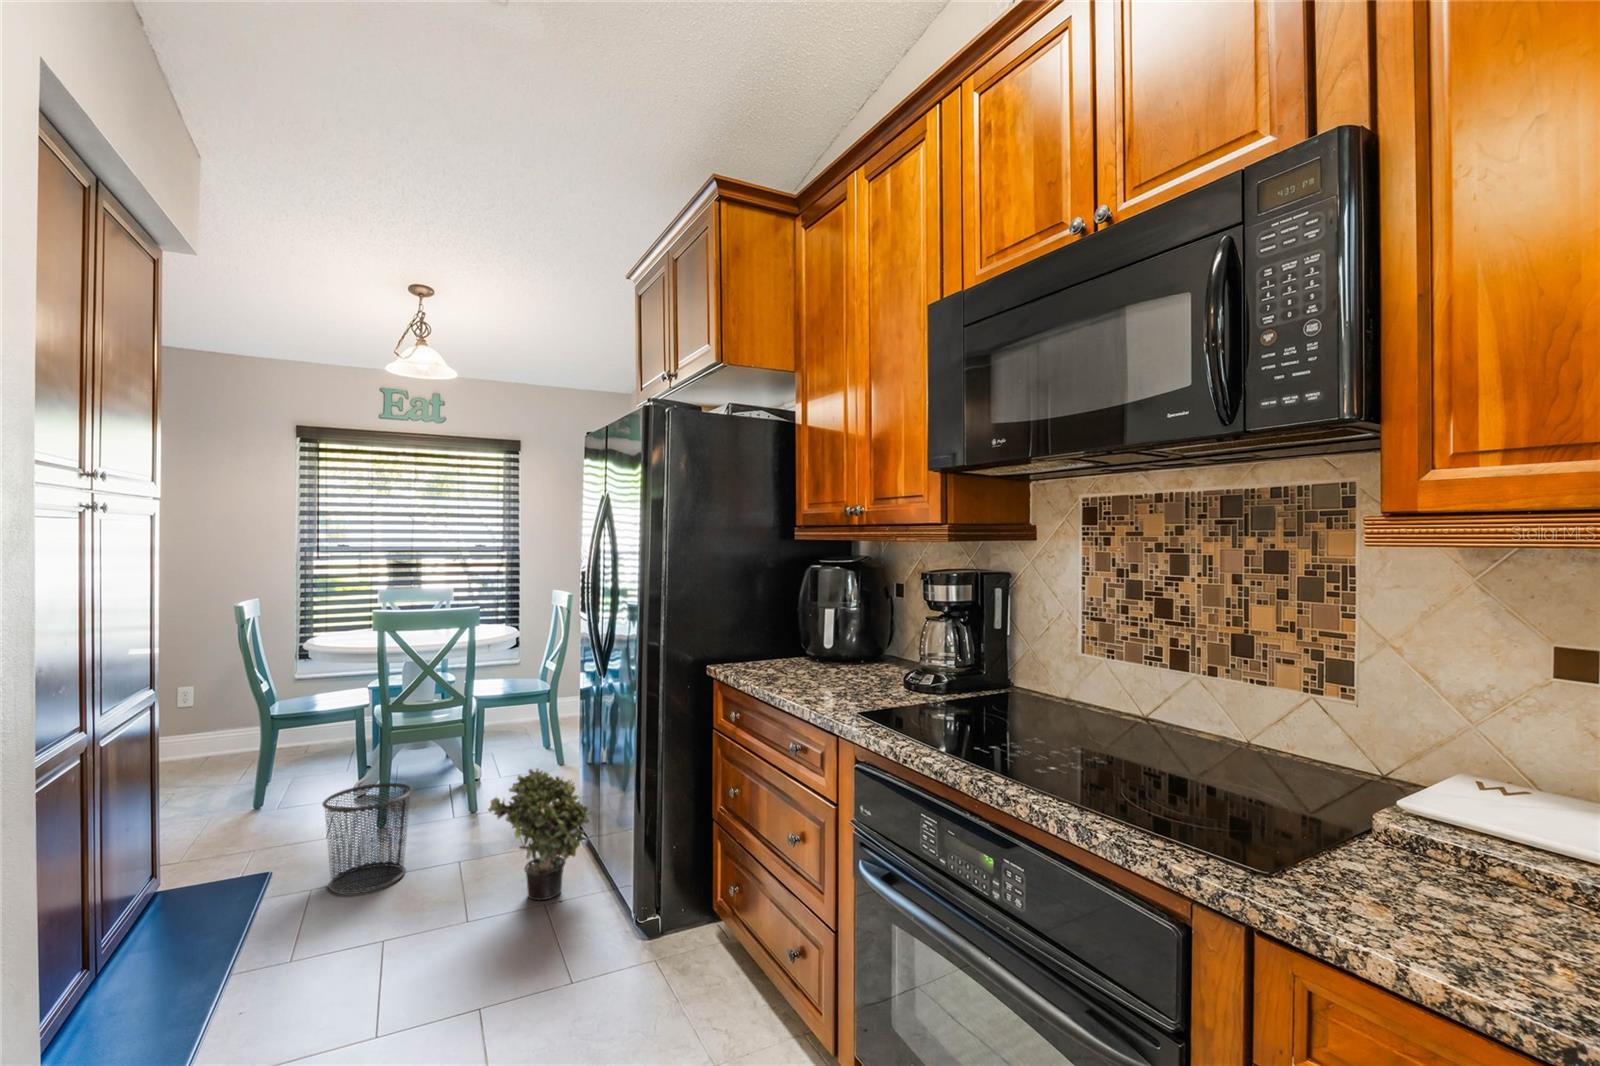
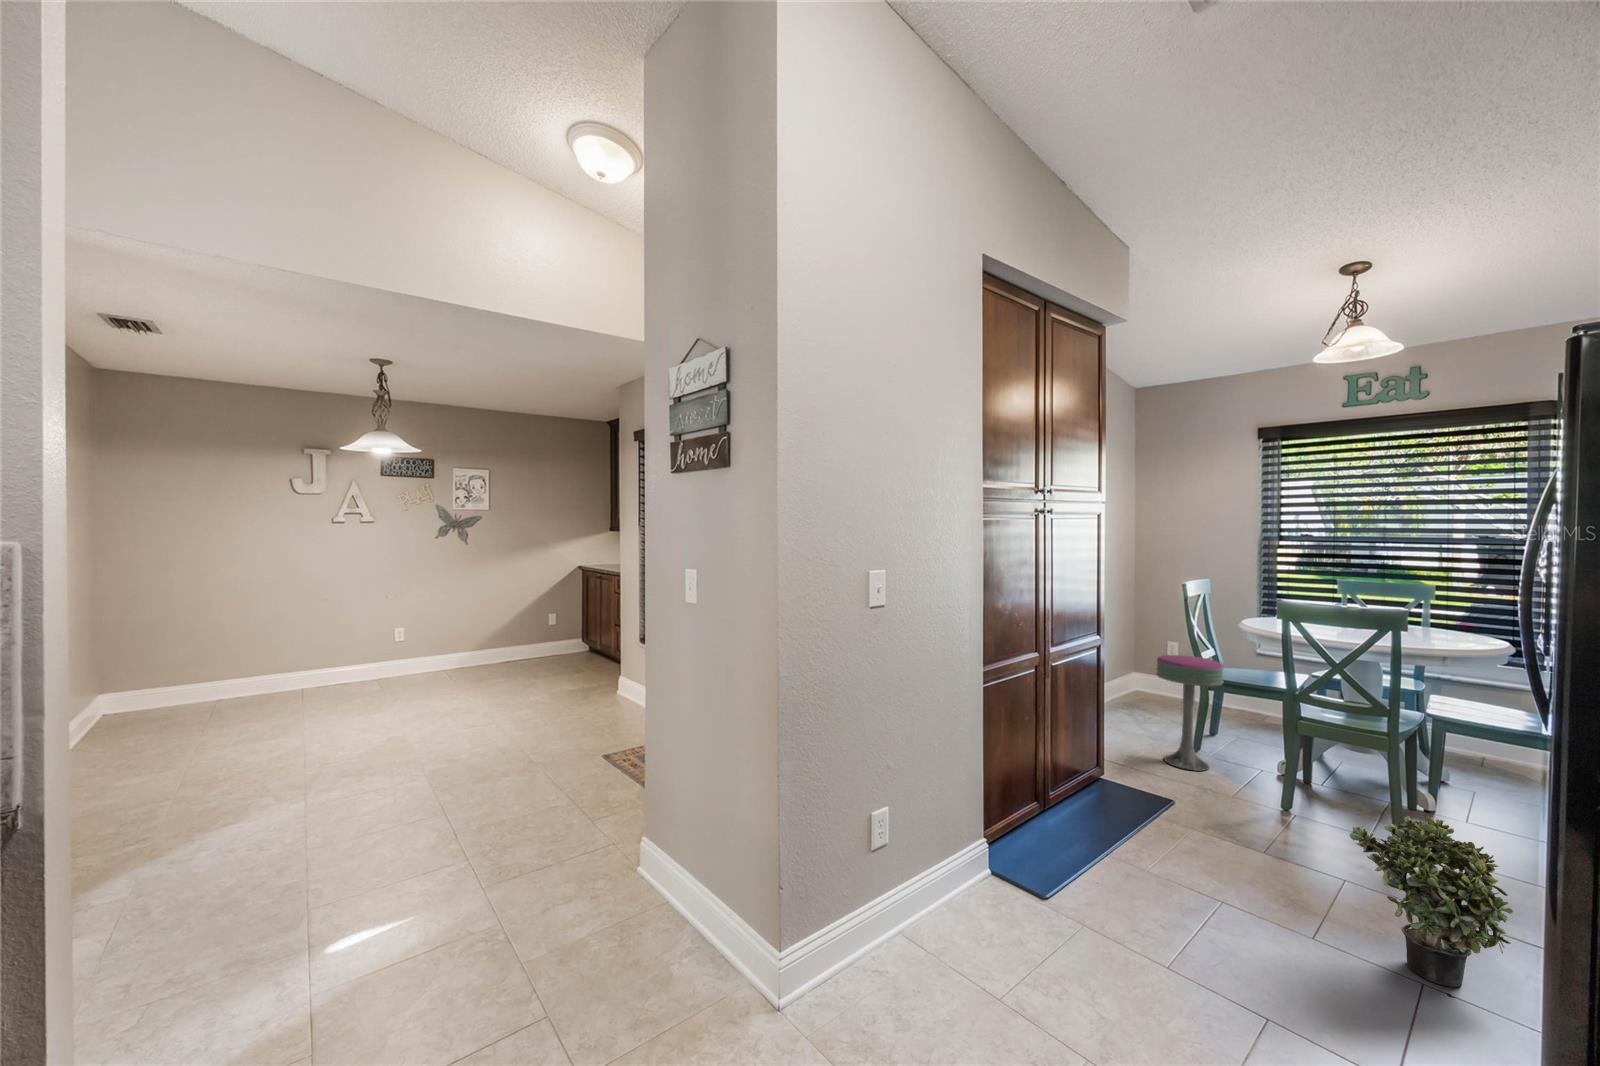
bar stool: none [216,694,303,837] -> present [1156,655,1224,771]
waste bin: present [322,783,413,894] -> none [1204,756,1293,861]

